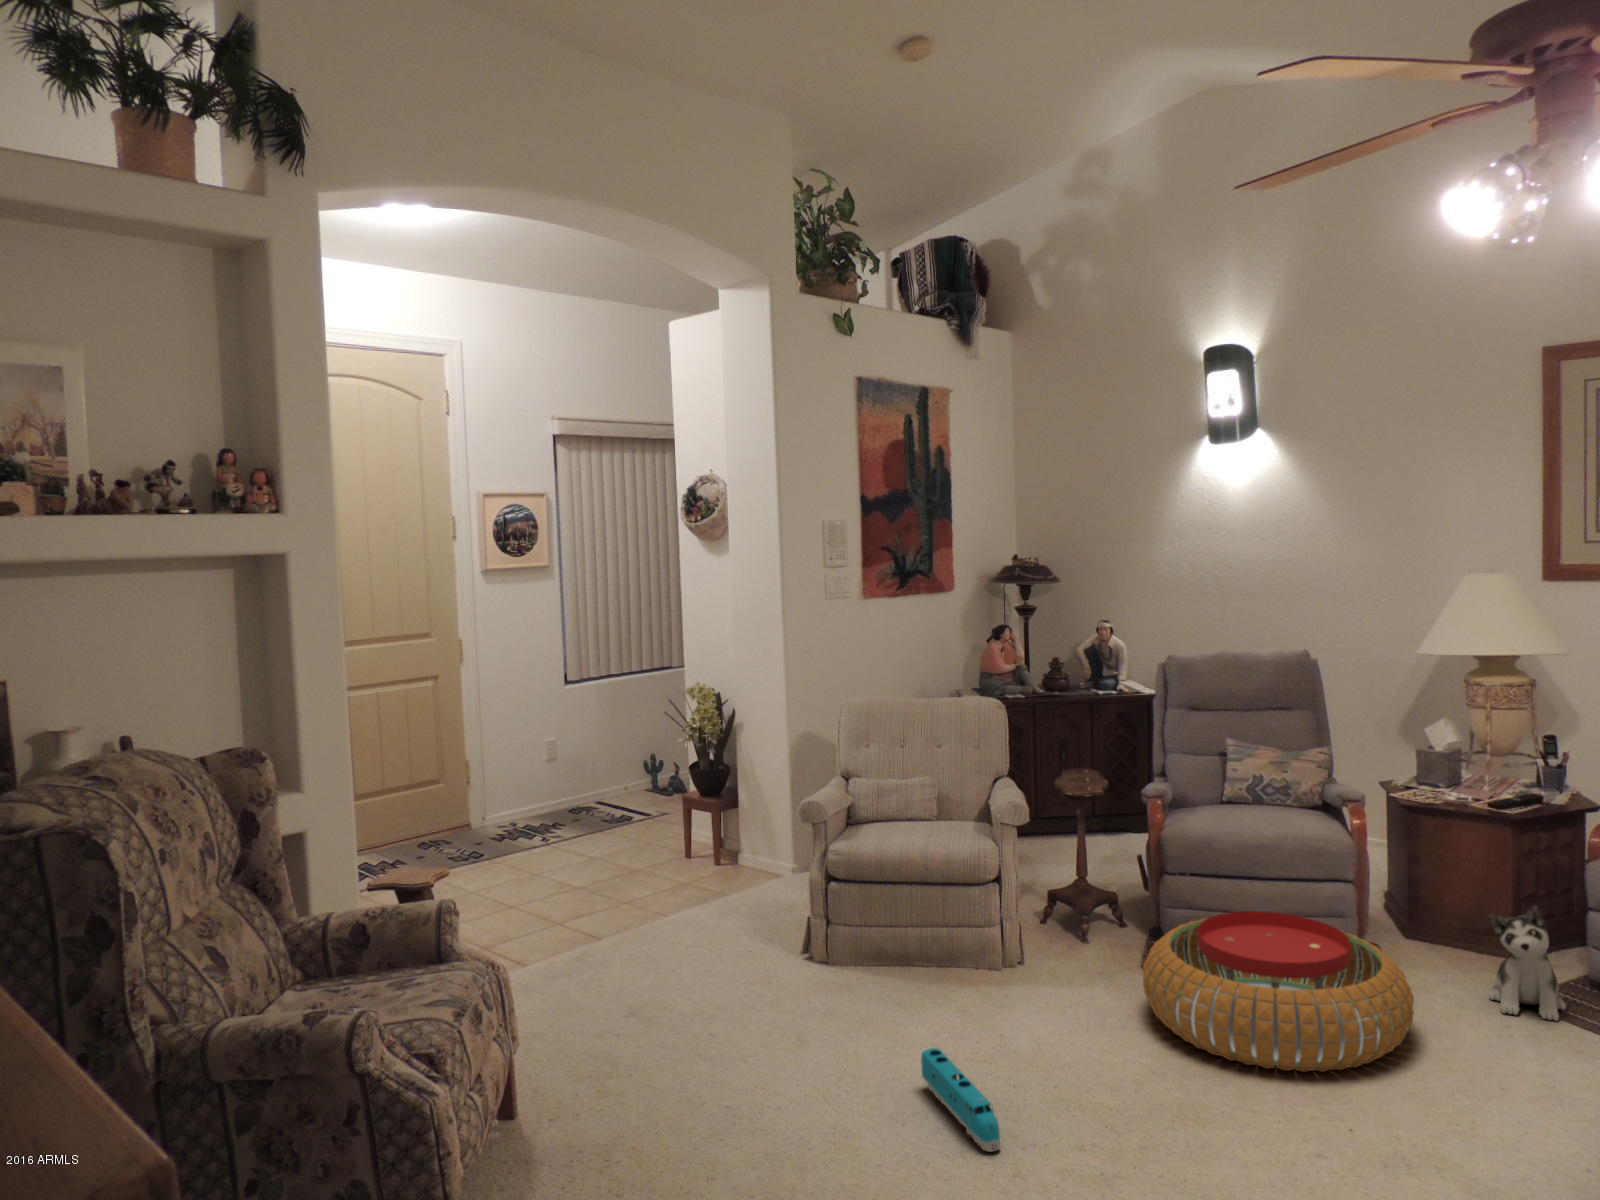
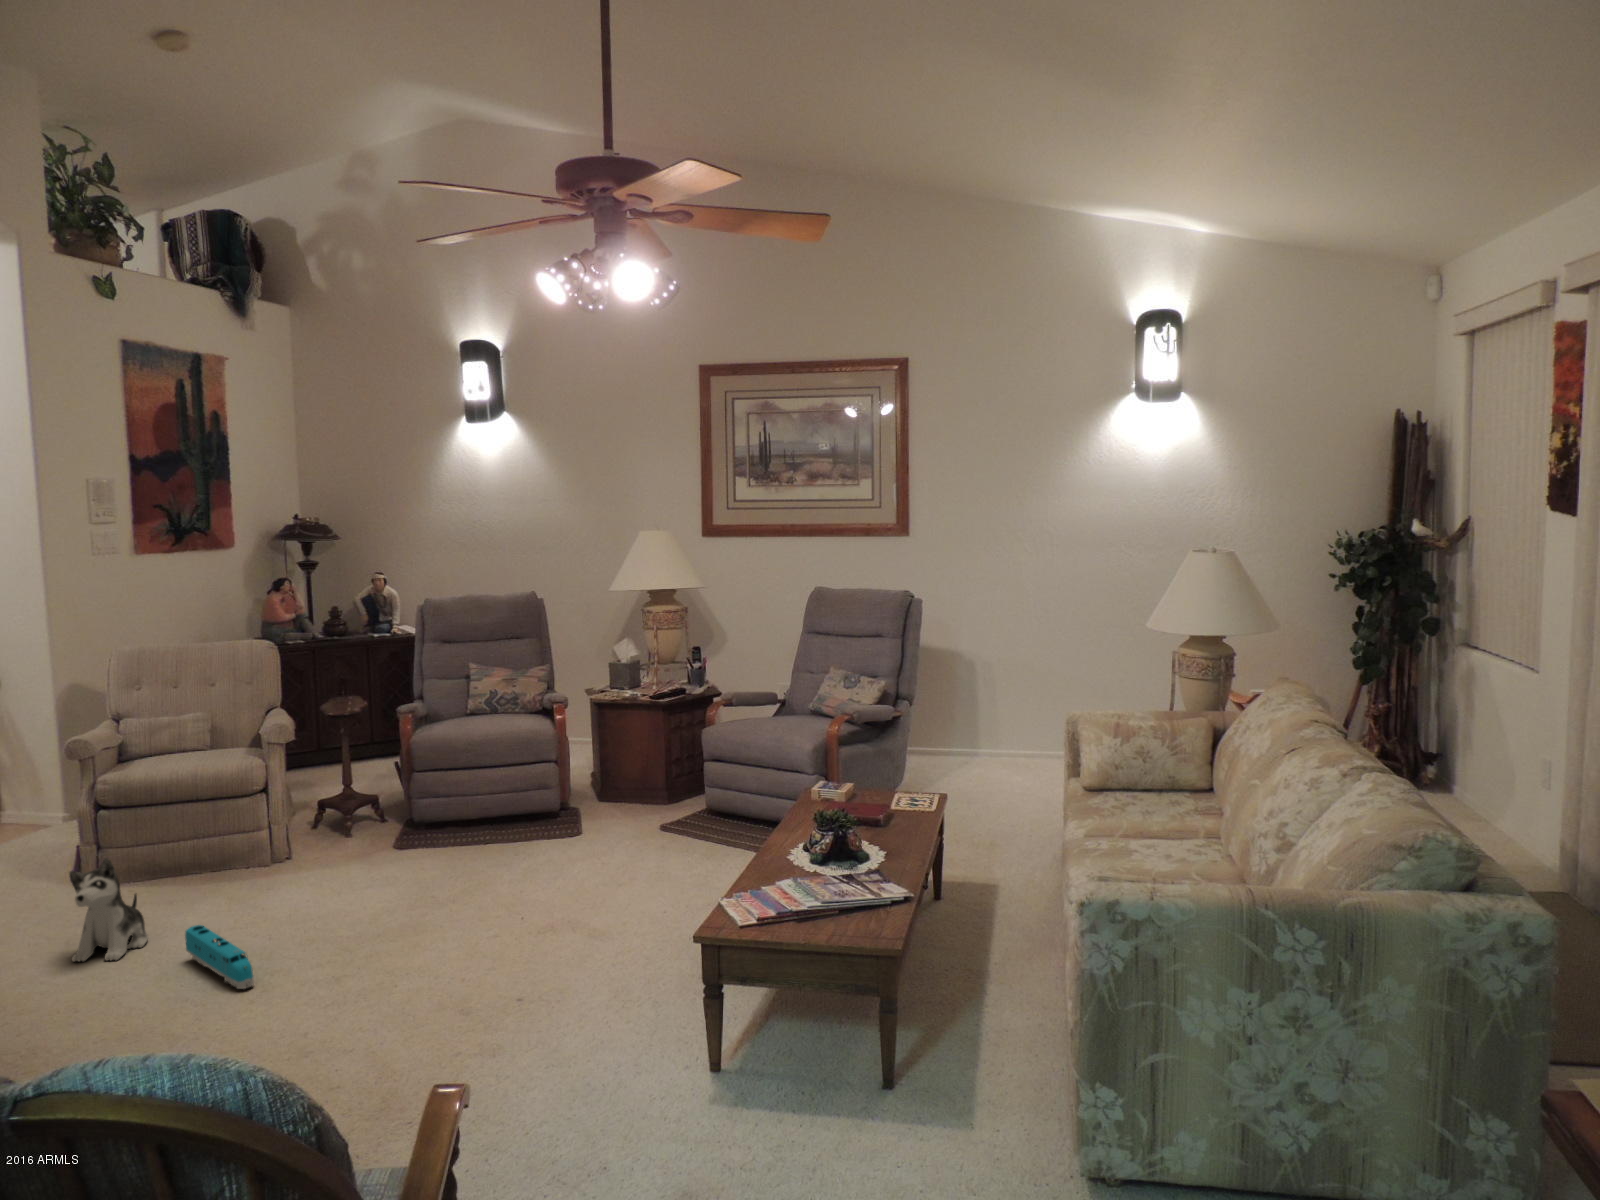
plush toy: present [1489,906,1566,1021] -> present [69,858,148,961]
pouf: present [1143,911,1414,1072] -> none [389,787,585,897]

